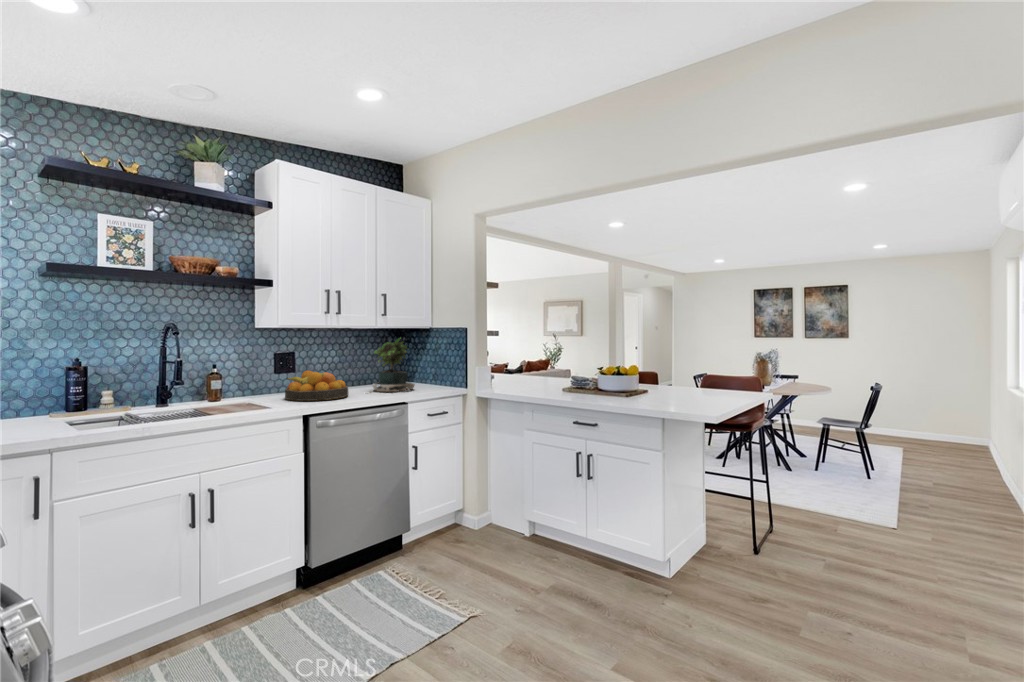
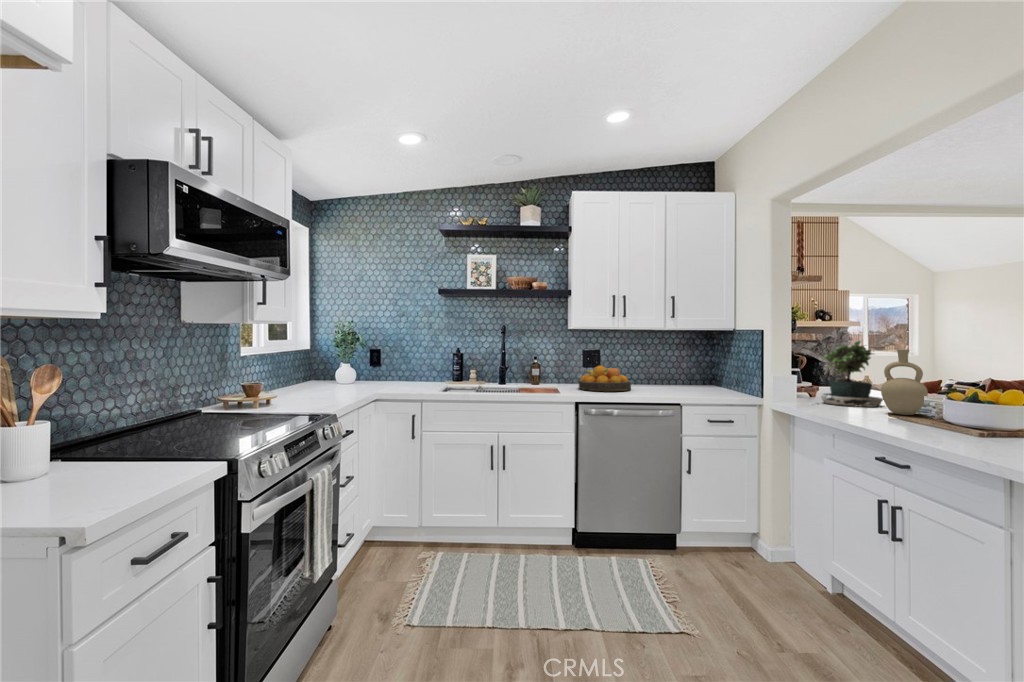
potted plant: present [373,339,415,392] -> present [821,341,883,407]
vase: none [559,346,585,393] -> present [881,350,928,415]

